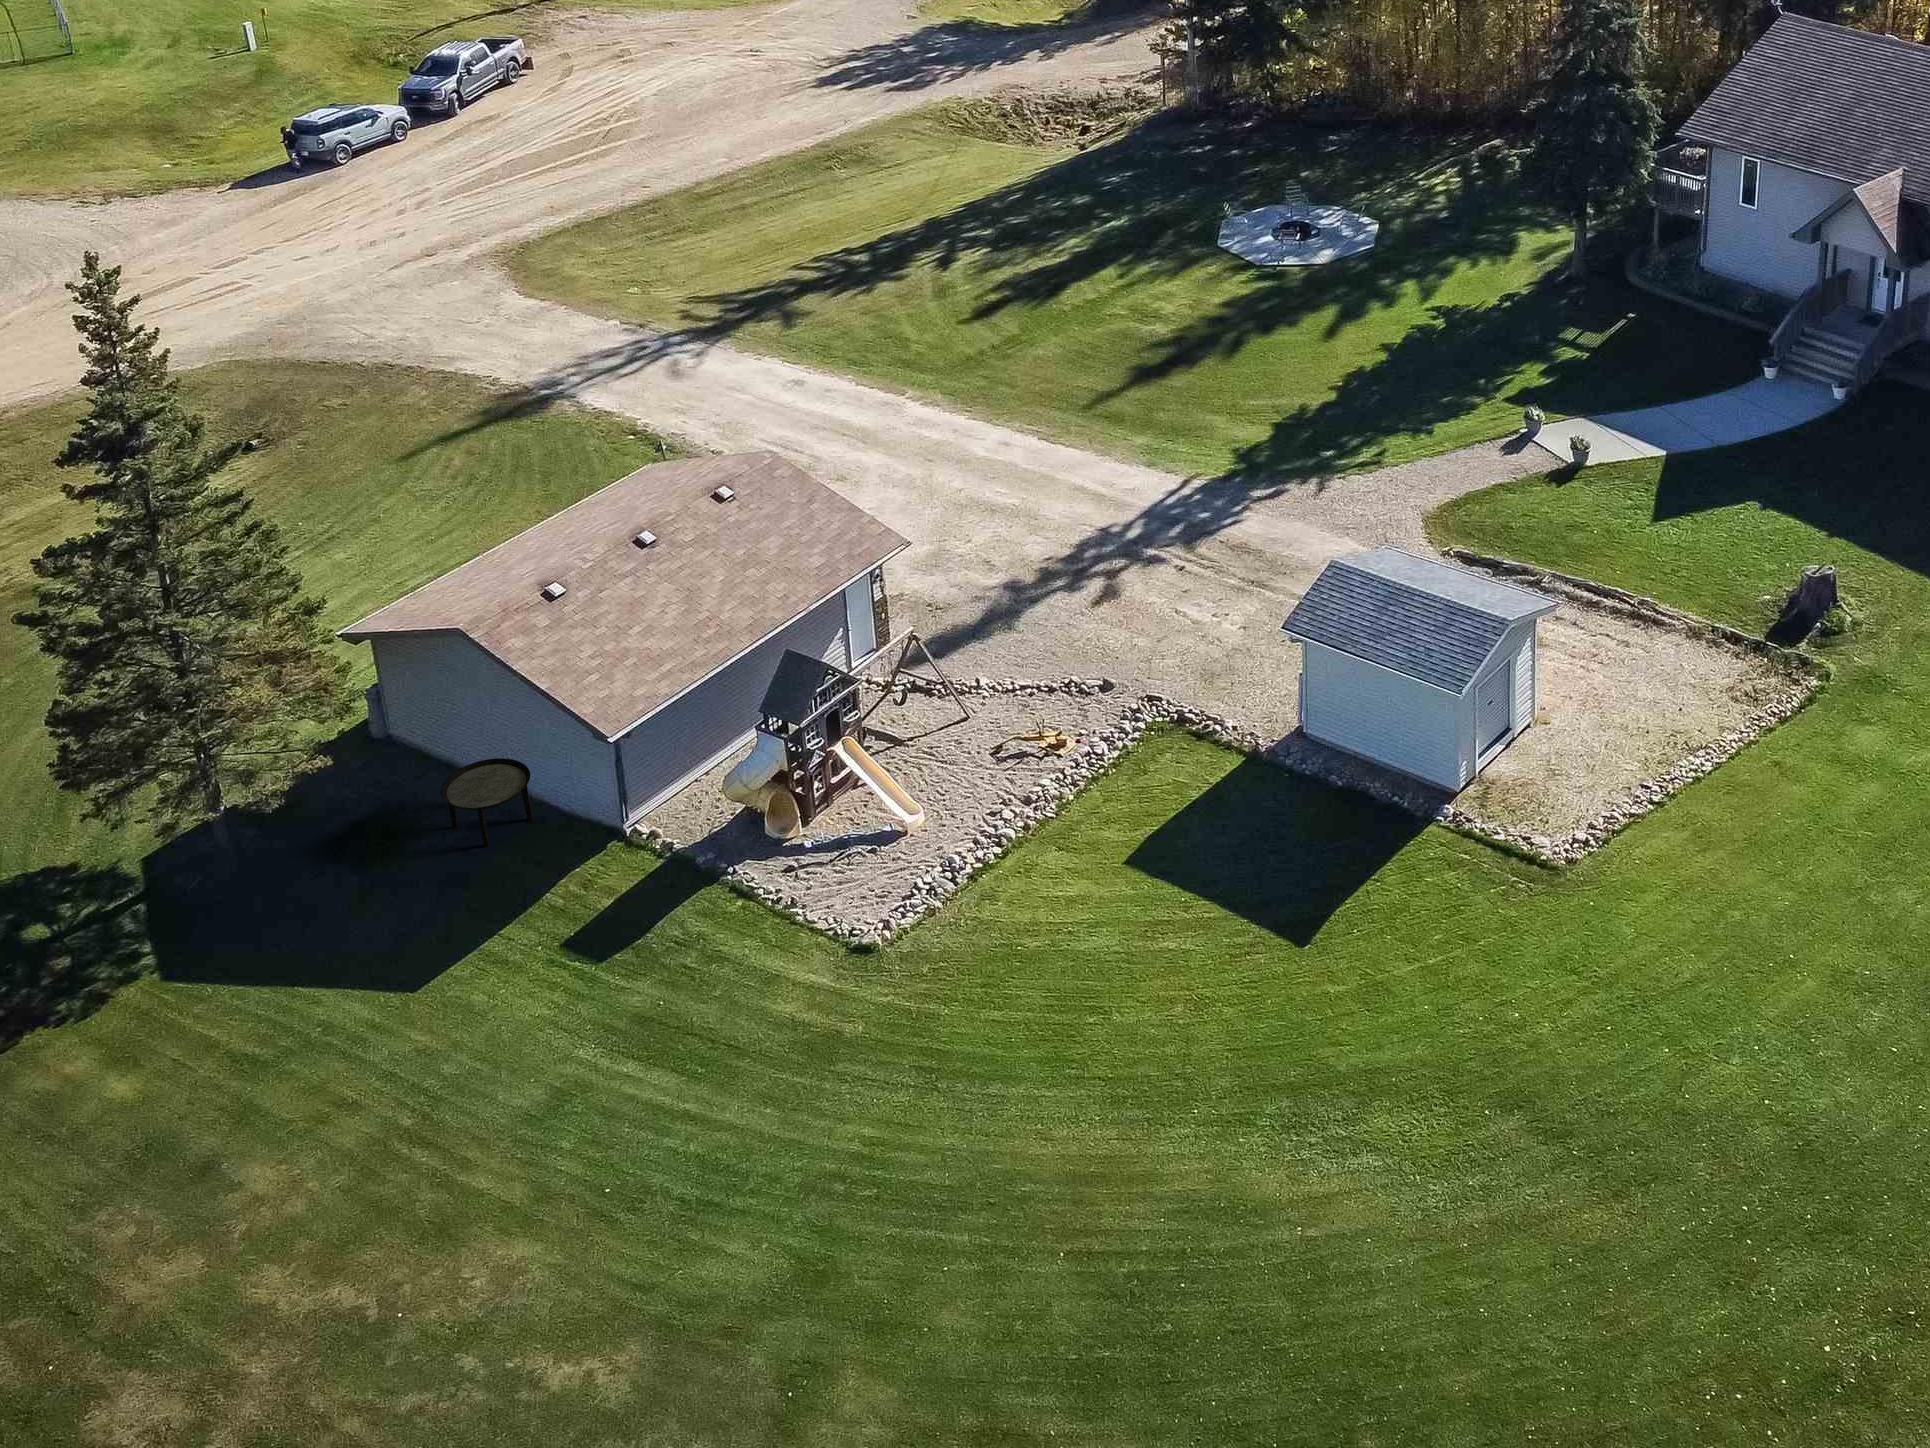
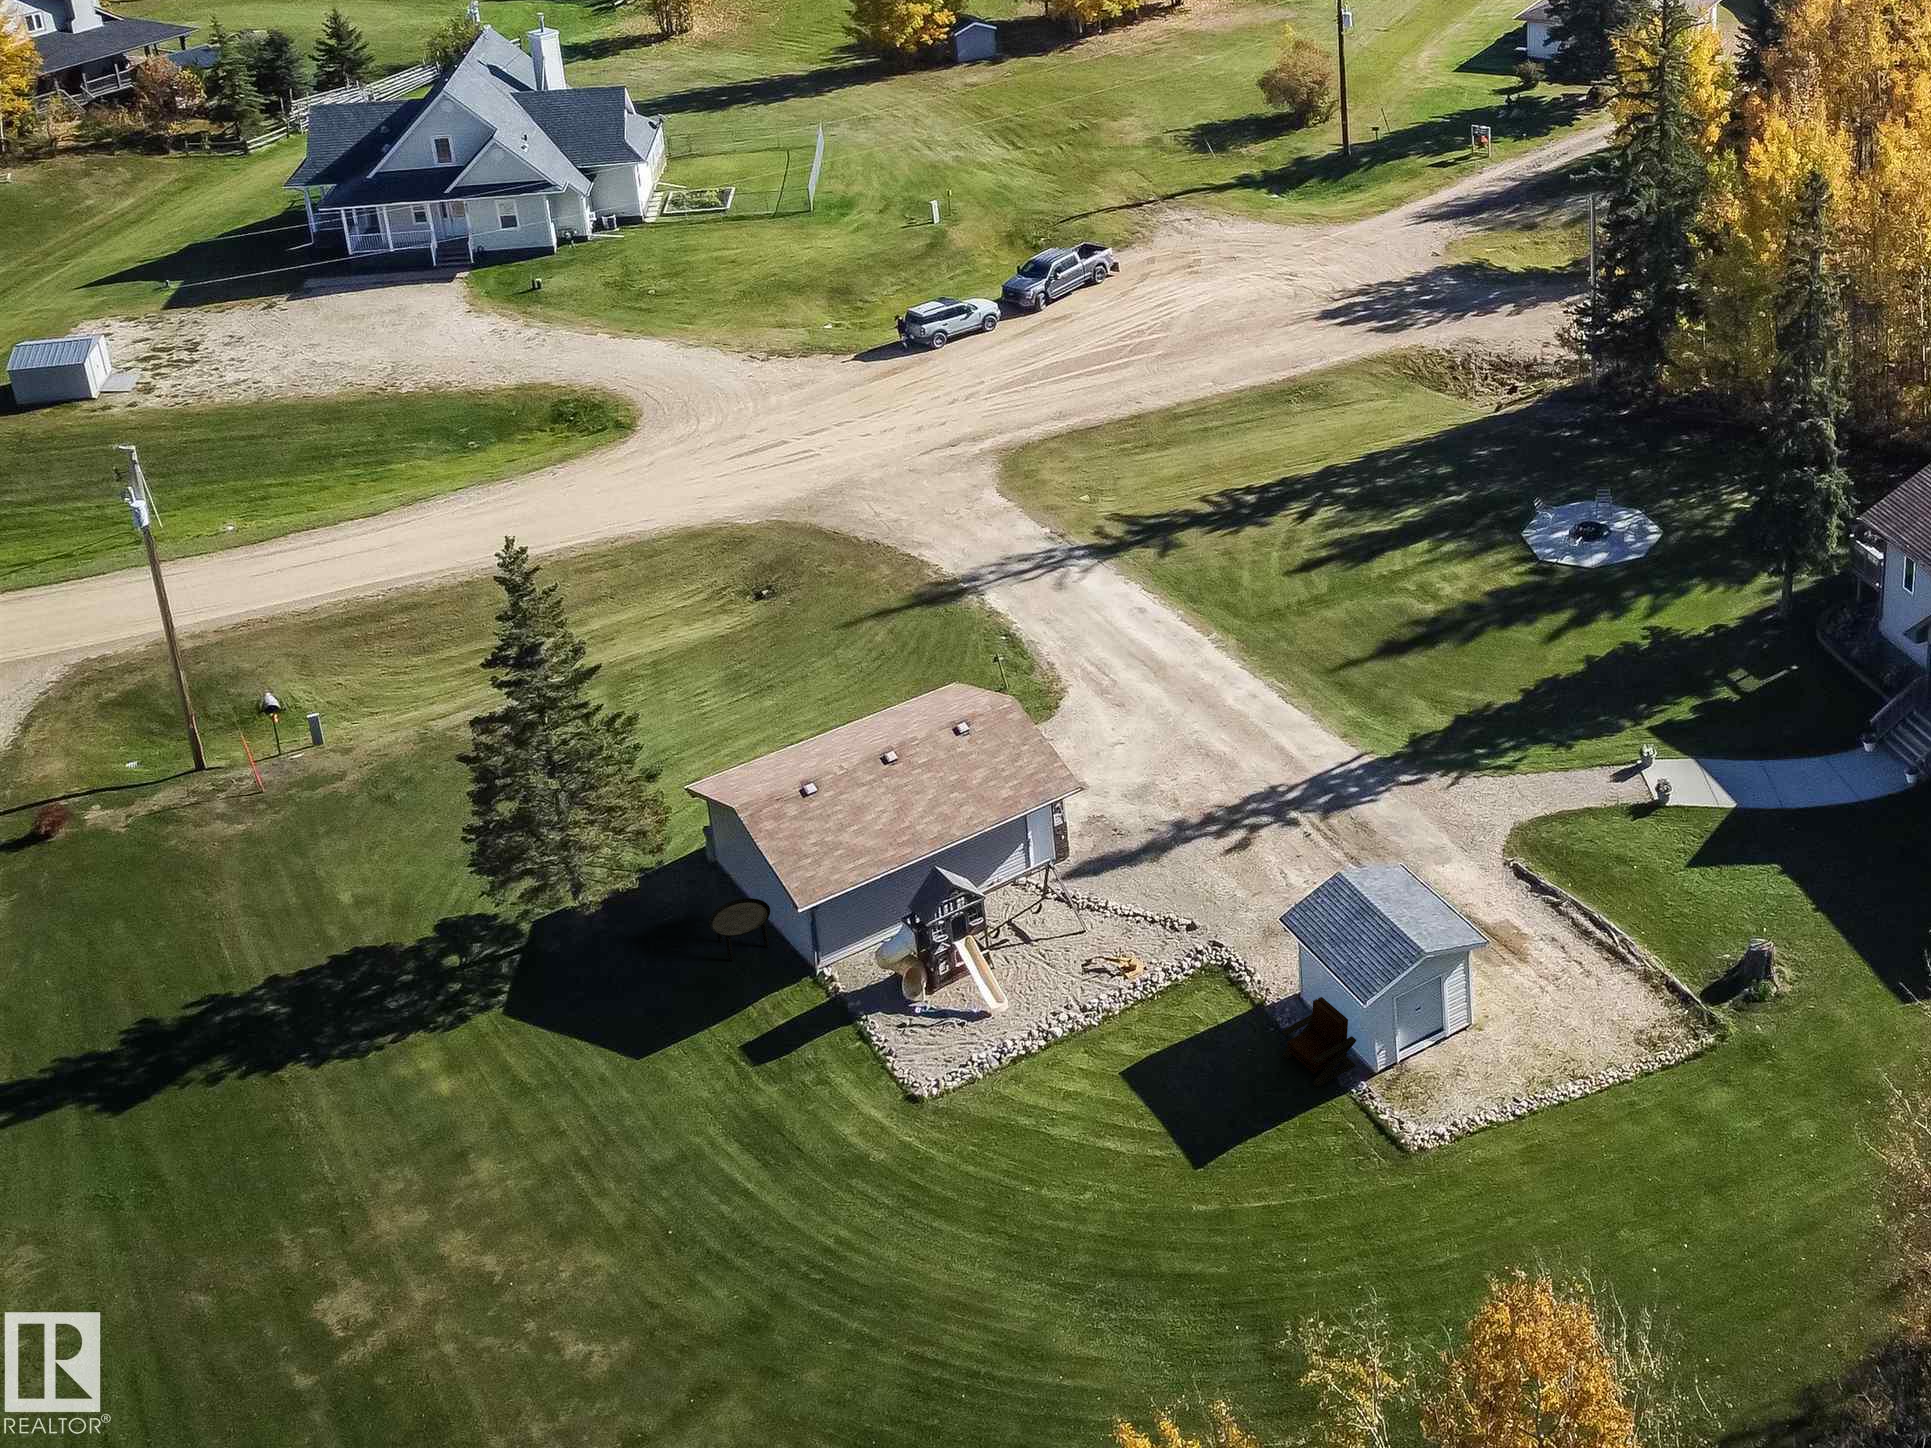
lounge chair: none [1325,712,1426,822] -> present [1281,997,1356,1087]

